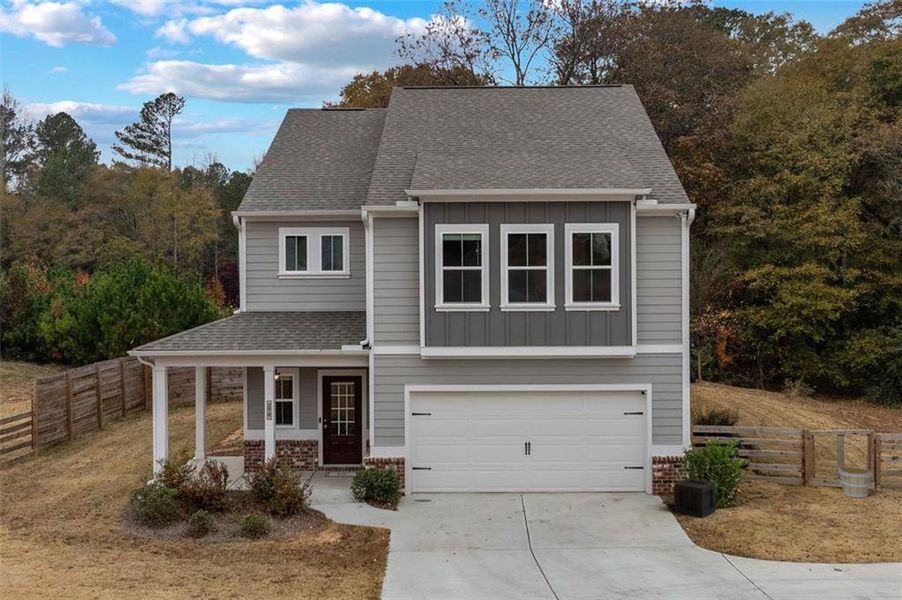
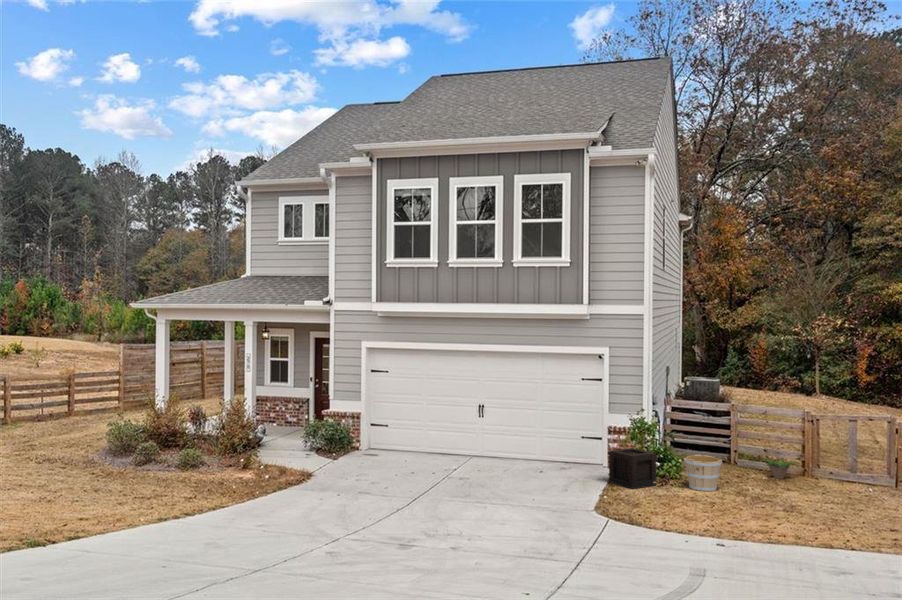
wooden bucket: present [838,467,872,498] -> present [684,455,722,491]
decorative plant: none [780,475,813,493] -> present [765,459,795,479]

